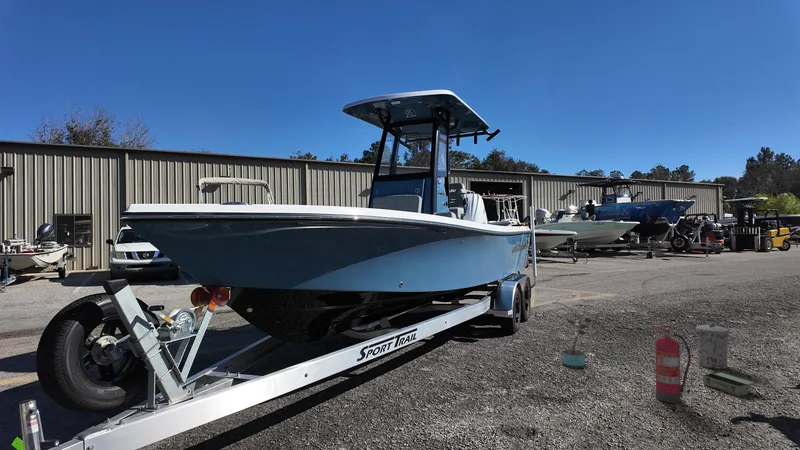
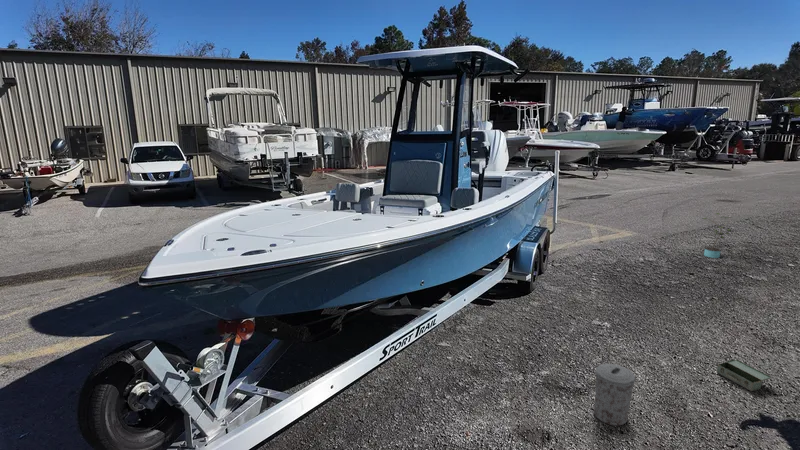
potted plant: present [554,295,592,366] -> present [703,213,731,258]
trash can: present [696,325,729,369] -> present [594,364,636,426]
fire extinguisher: present [654,326,691,403] -> none [668,325,710,399]

